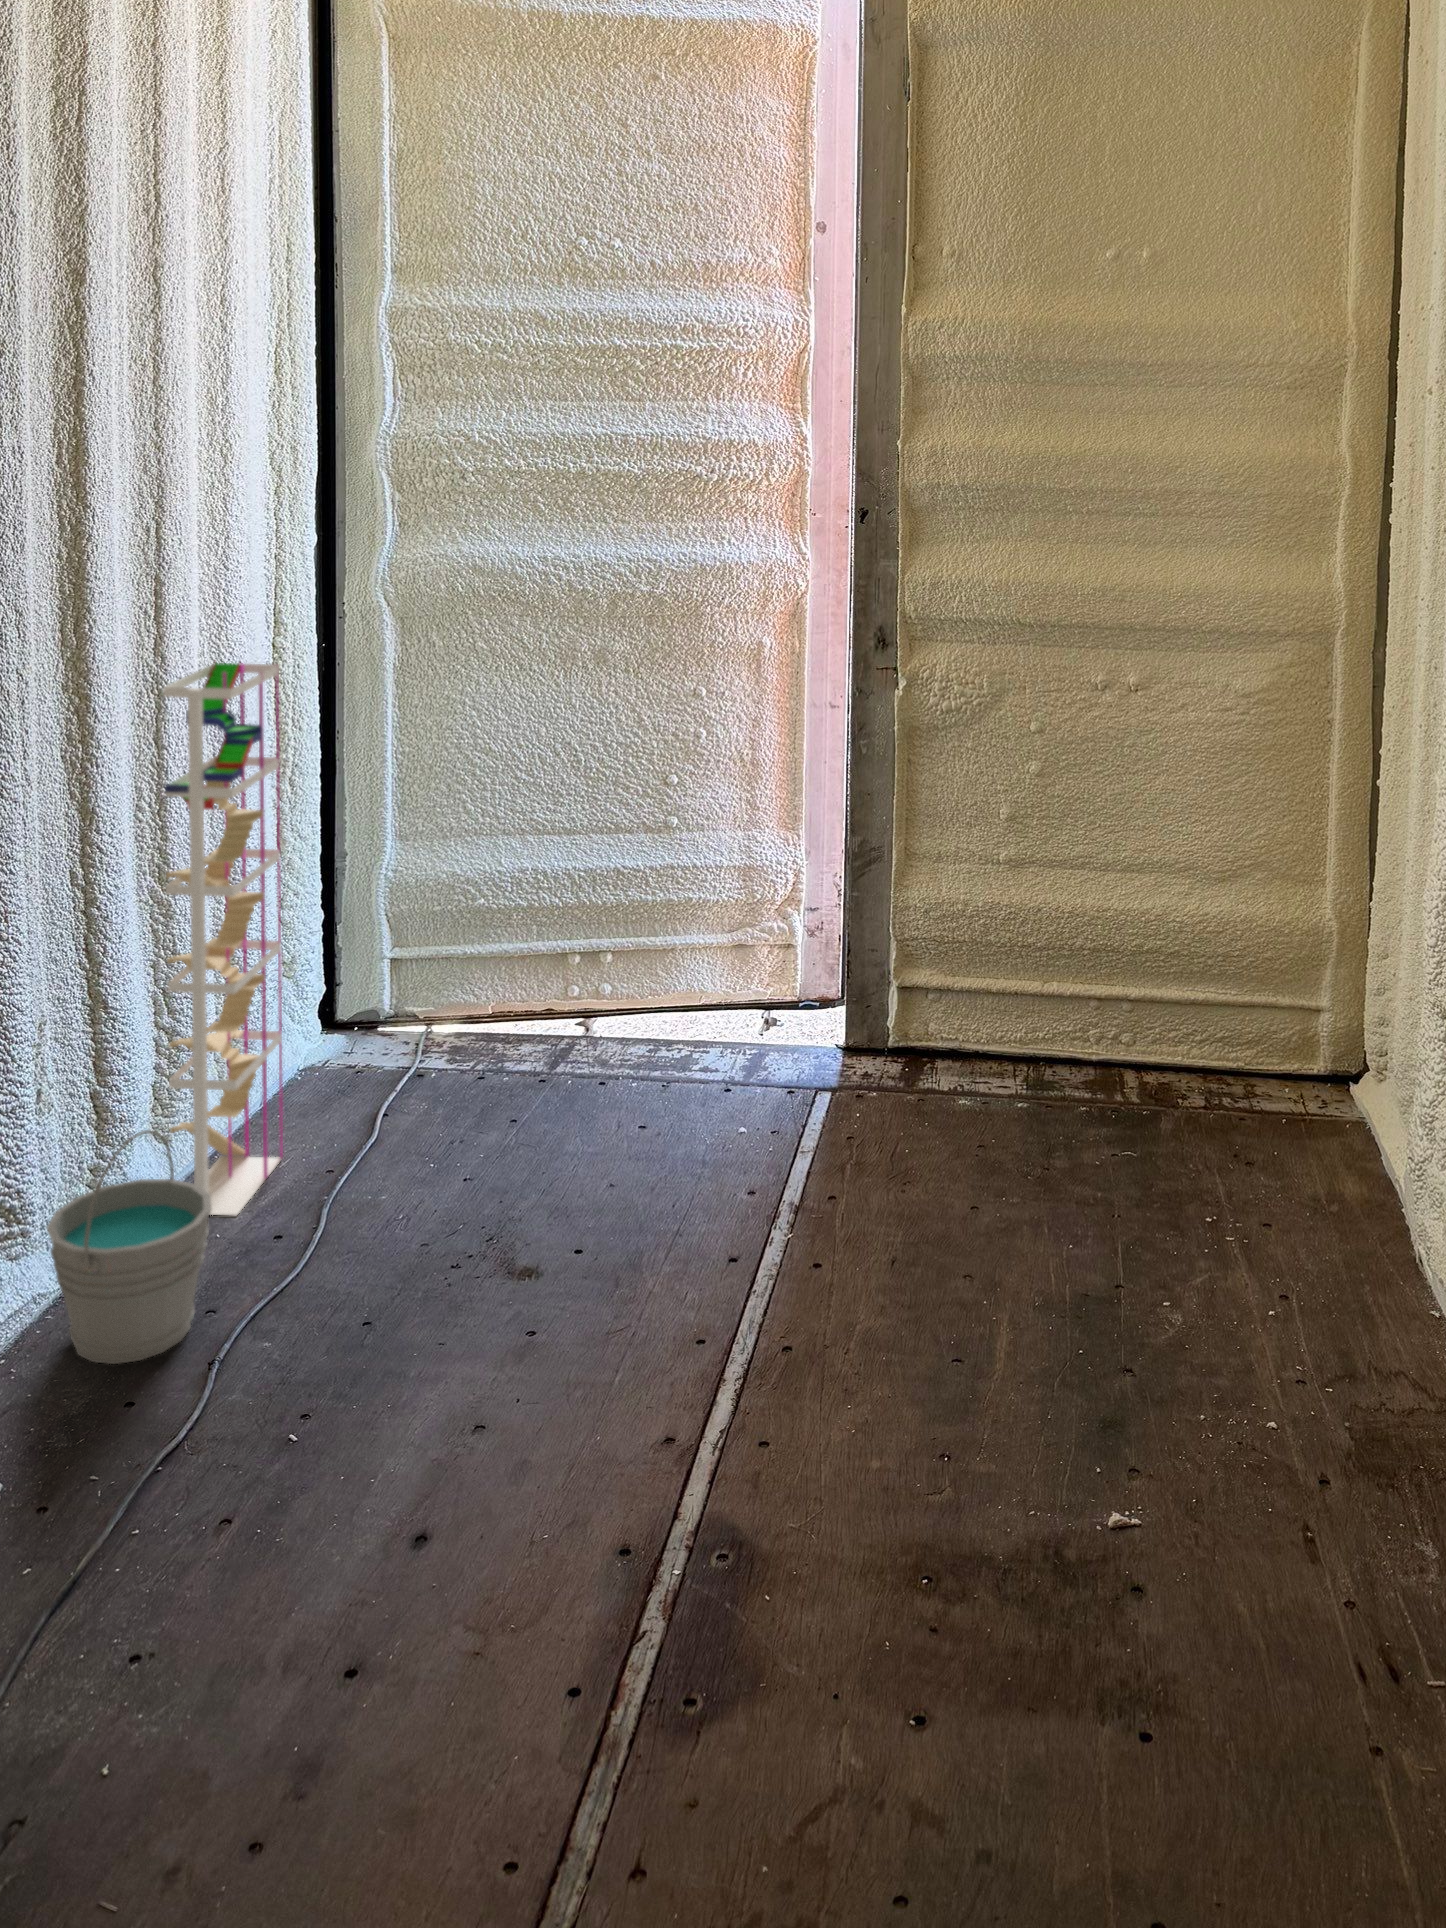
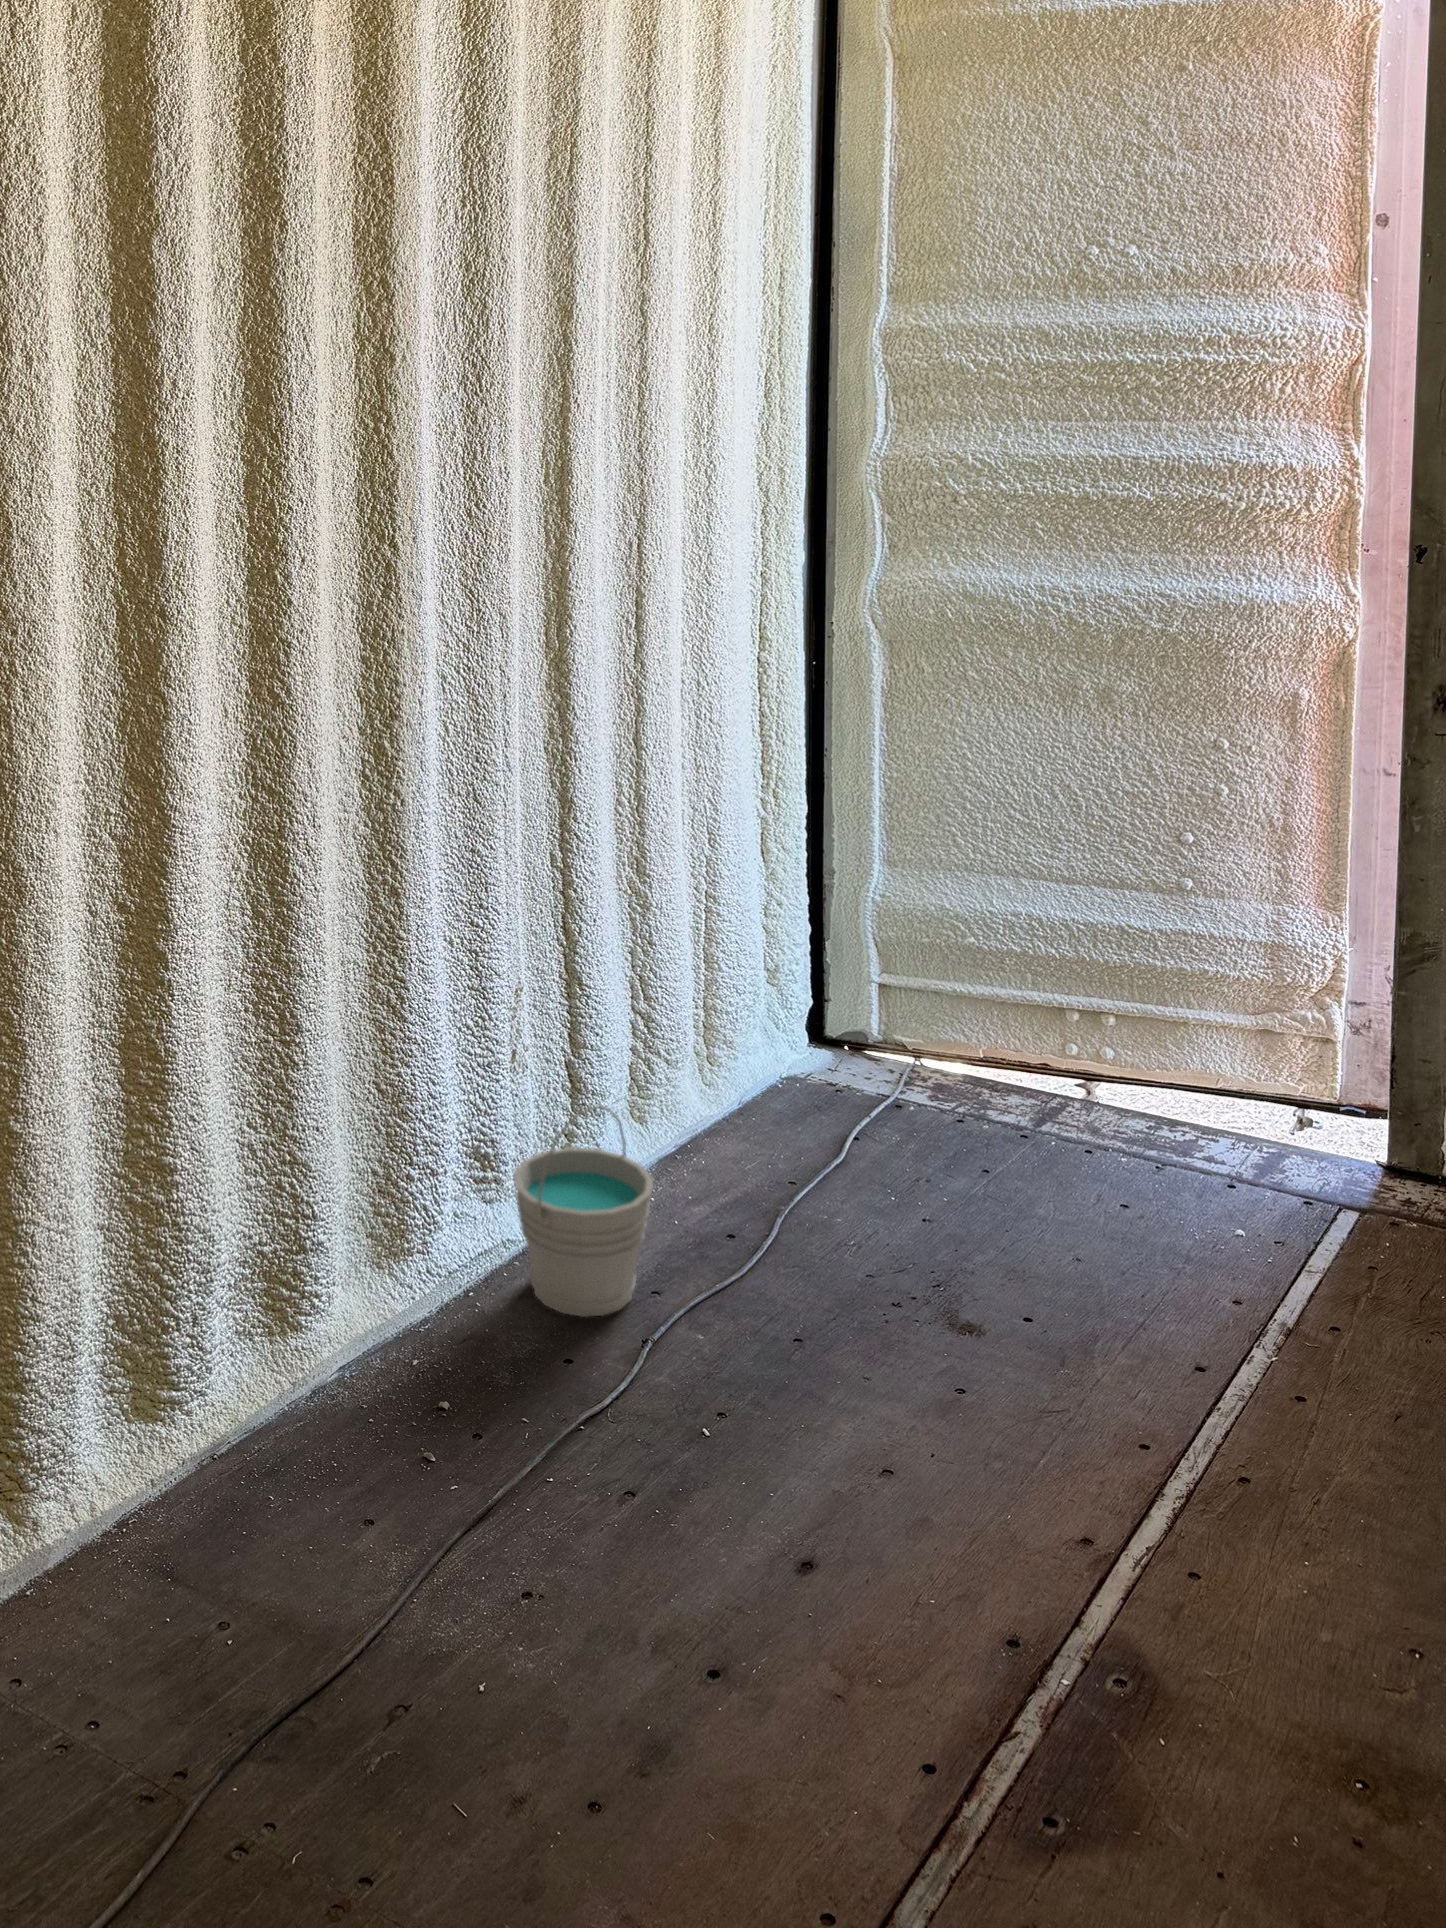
shelving unit: present [163,663,283,1215] -> none [635,672,749,1203]

